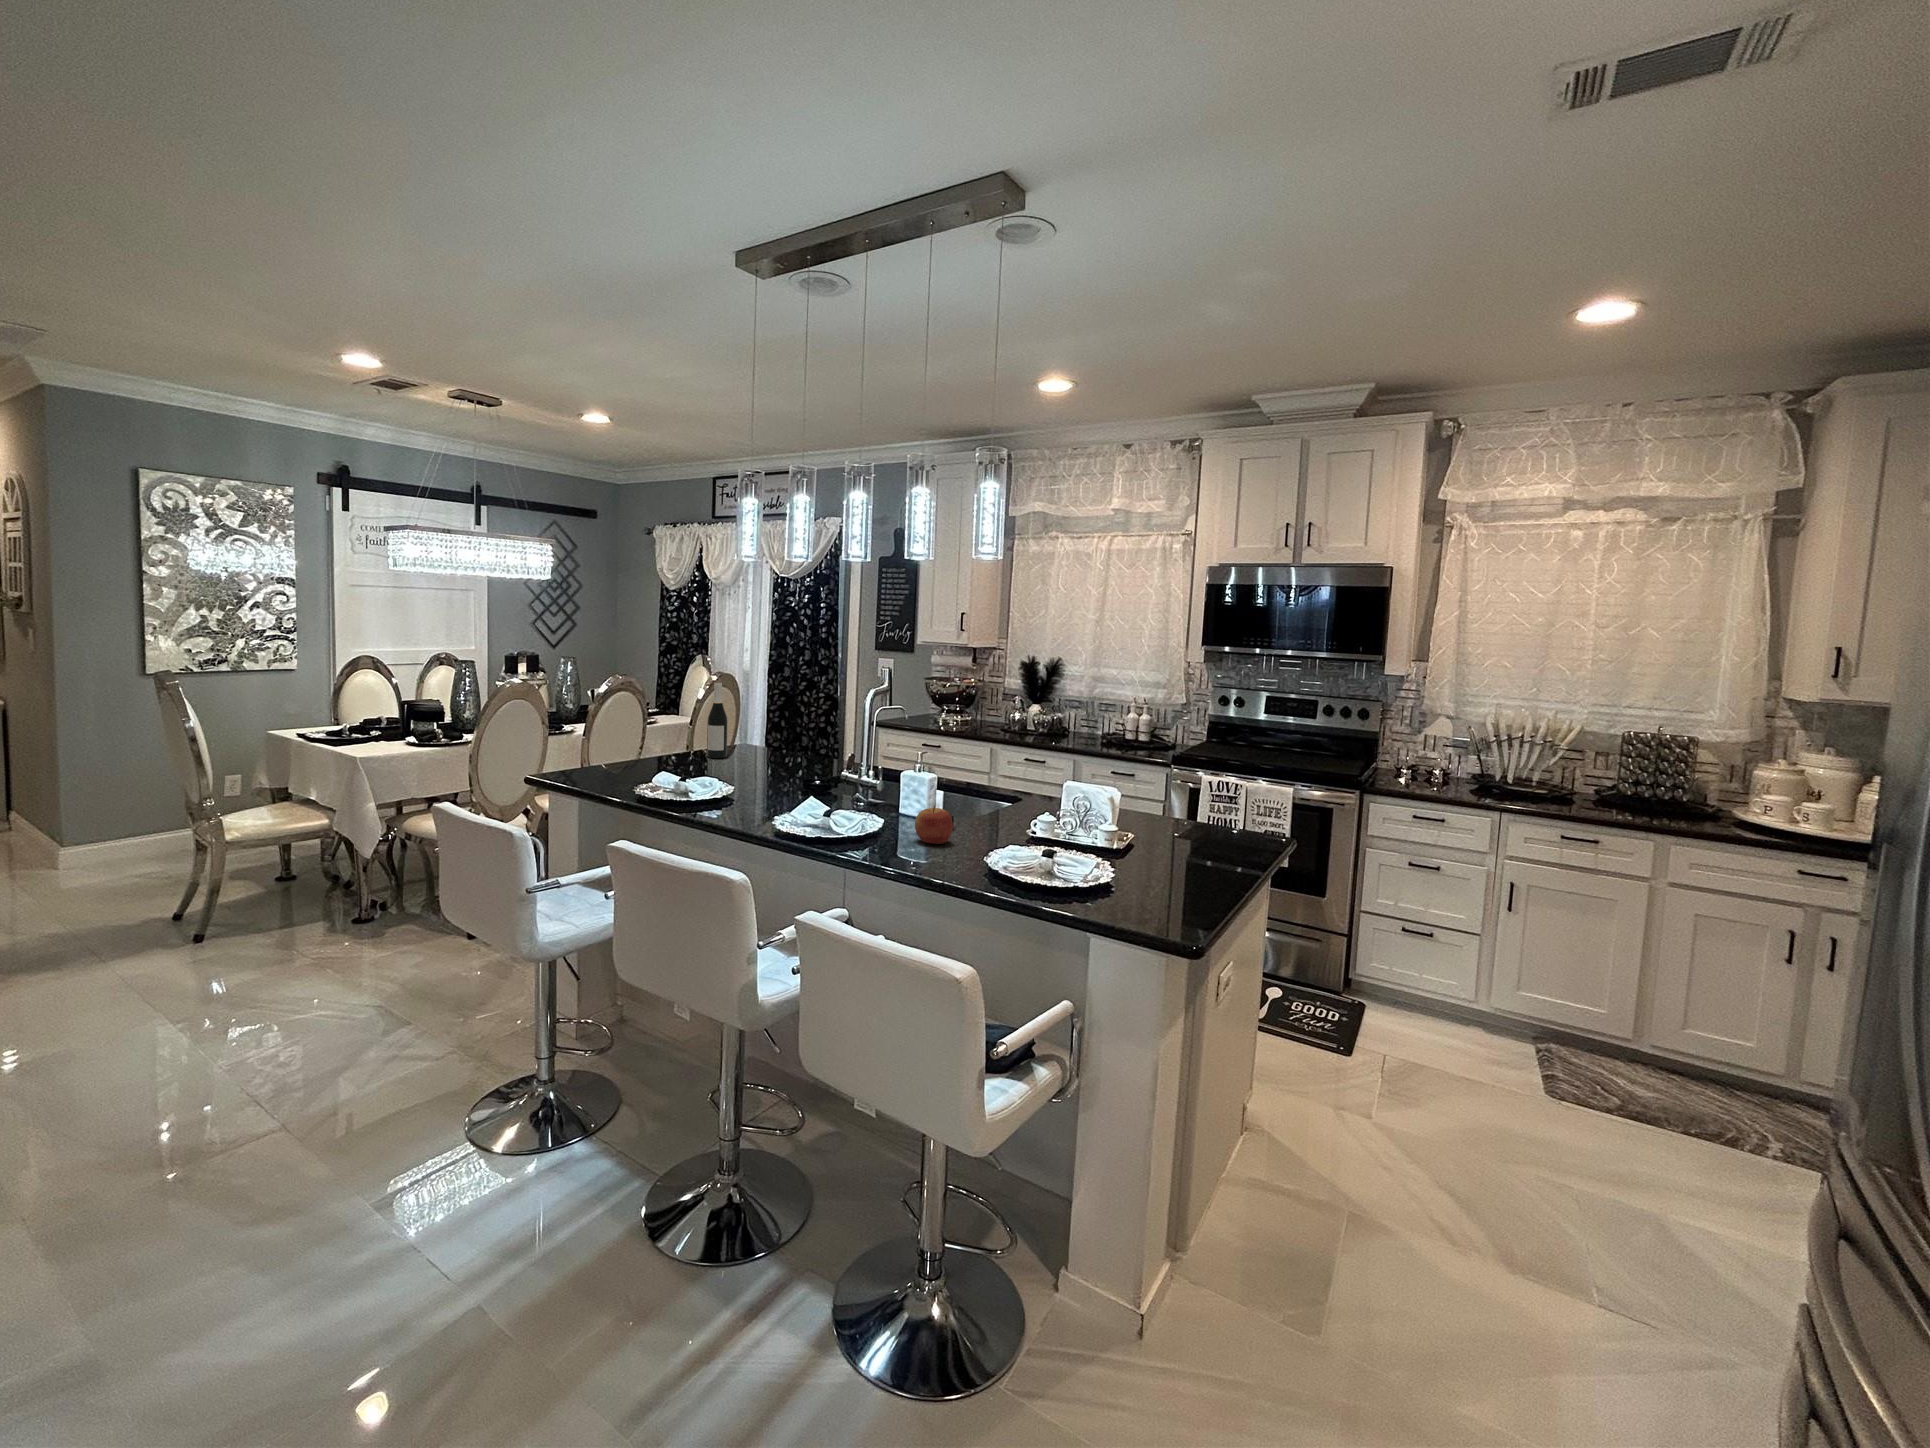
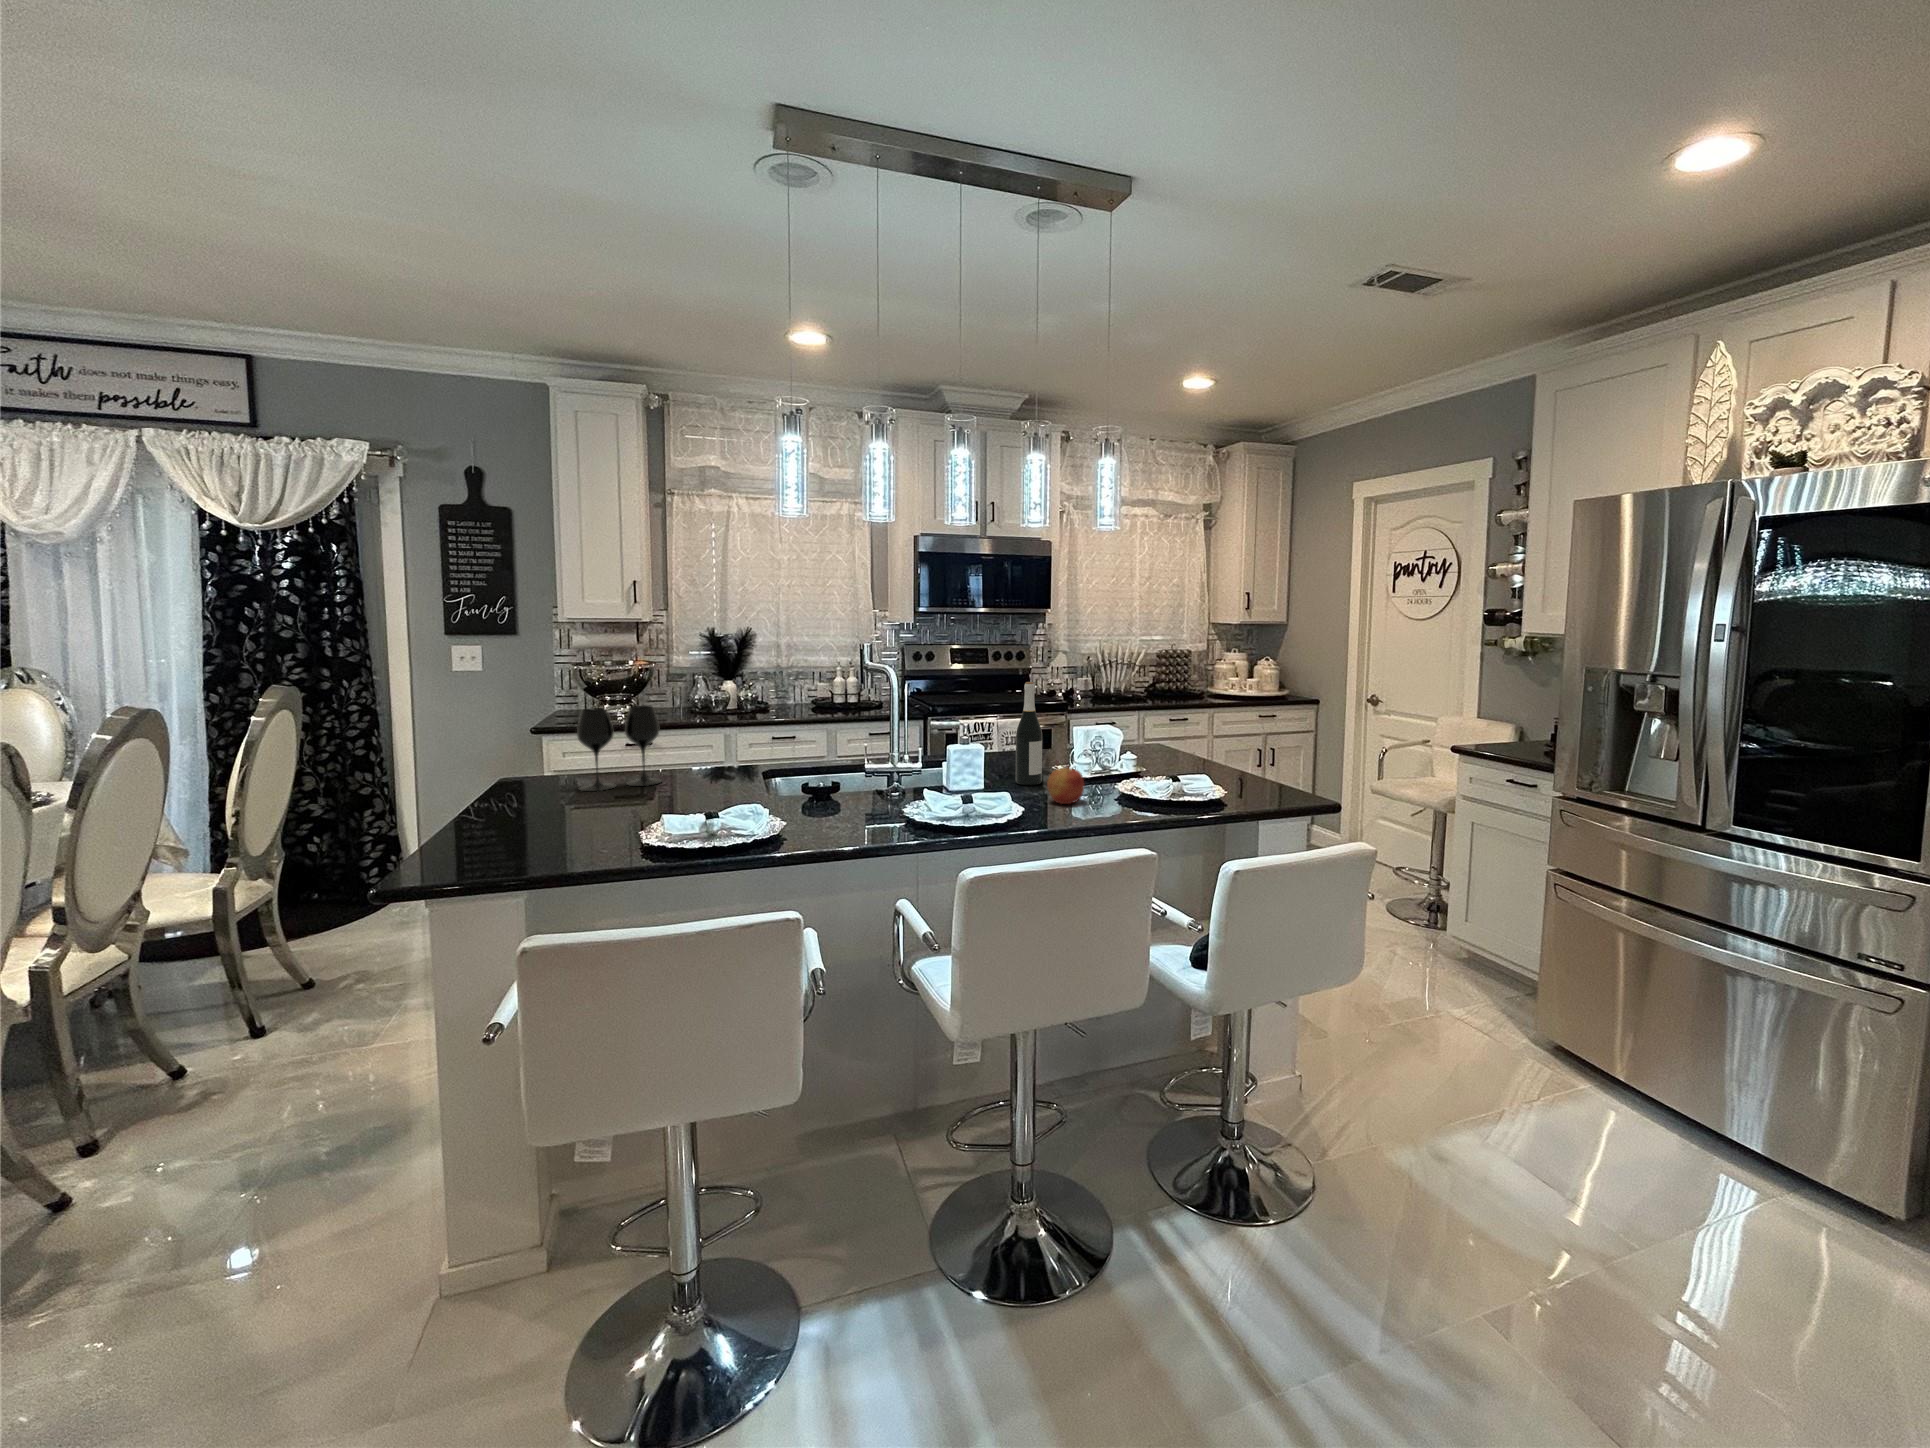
wine bottle: present [707,682,727,758] -> present [1016,682,1042,785]
wine glass: none [744,702,794,763] -> present [577,705,661,791]

